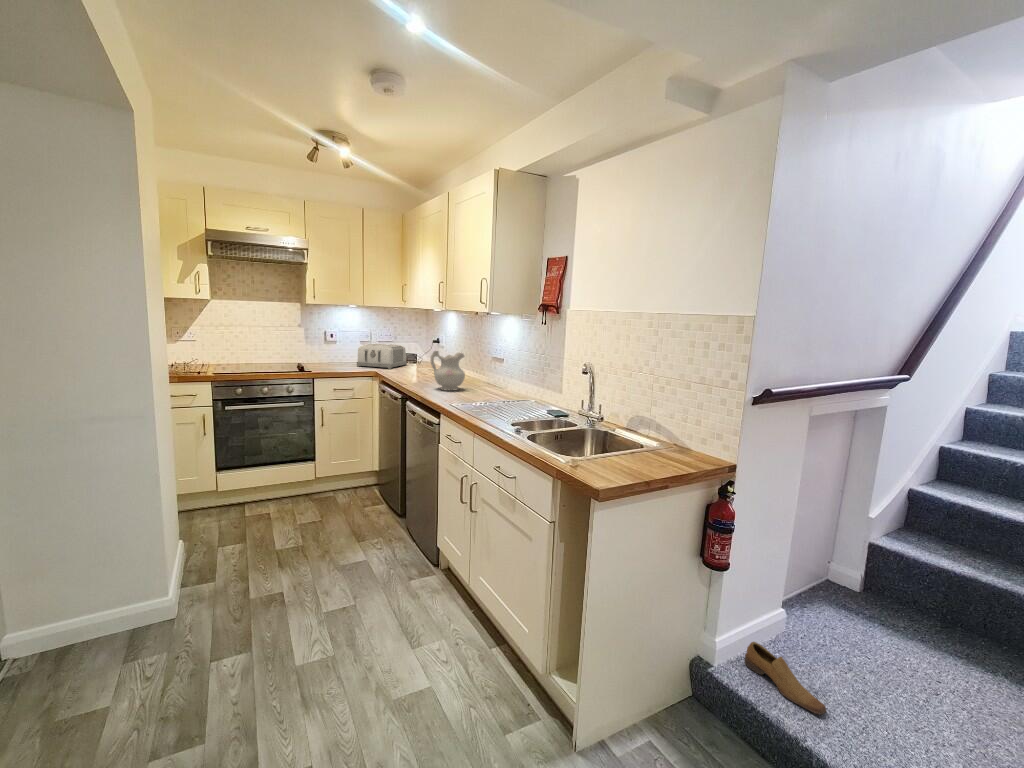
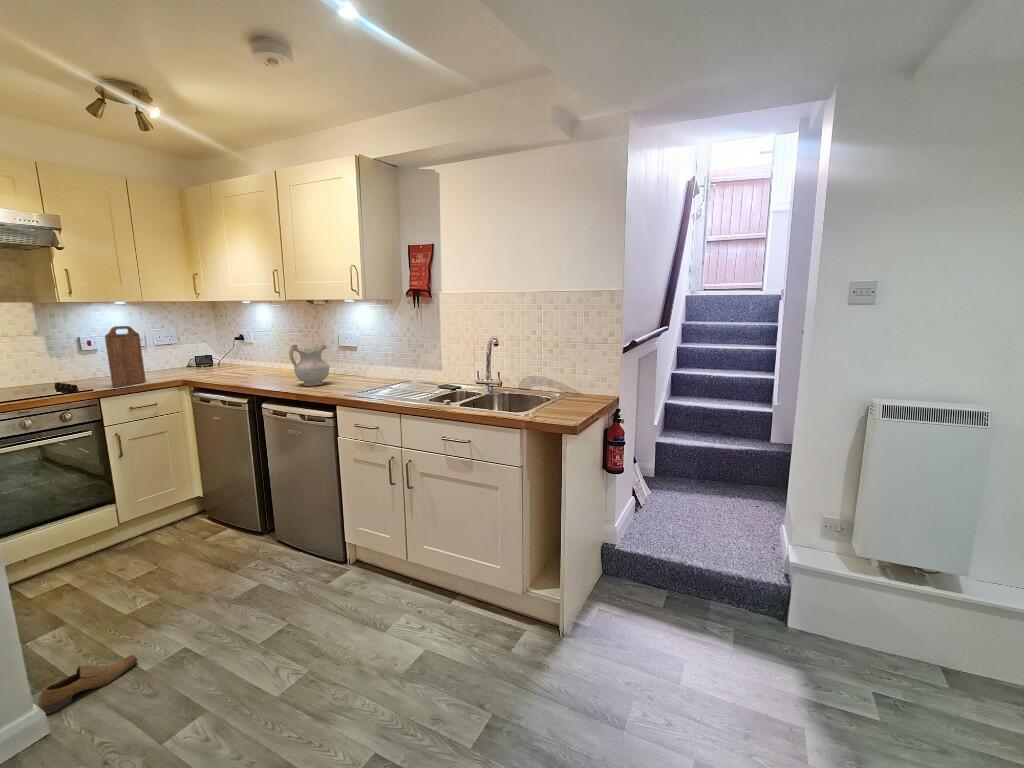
cutting board: none [324,325,350,372] -> present [105,326,146,388]
toaster: present [357,344,407,369] -> none [142,346,208,377]
shoe: present [744,642,826,715] -> present [38,655,138,714]

